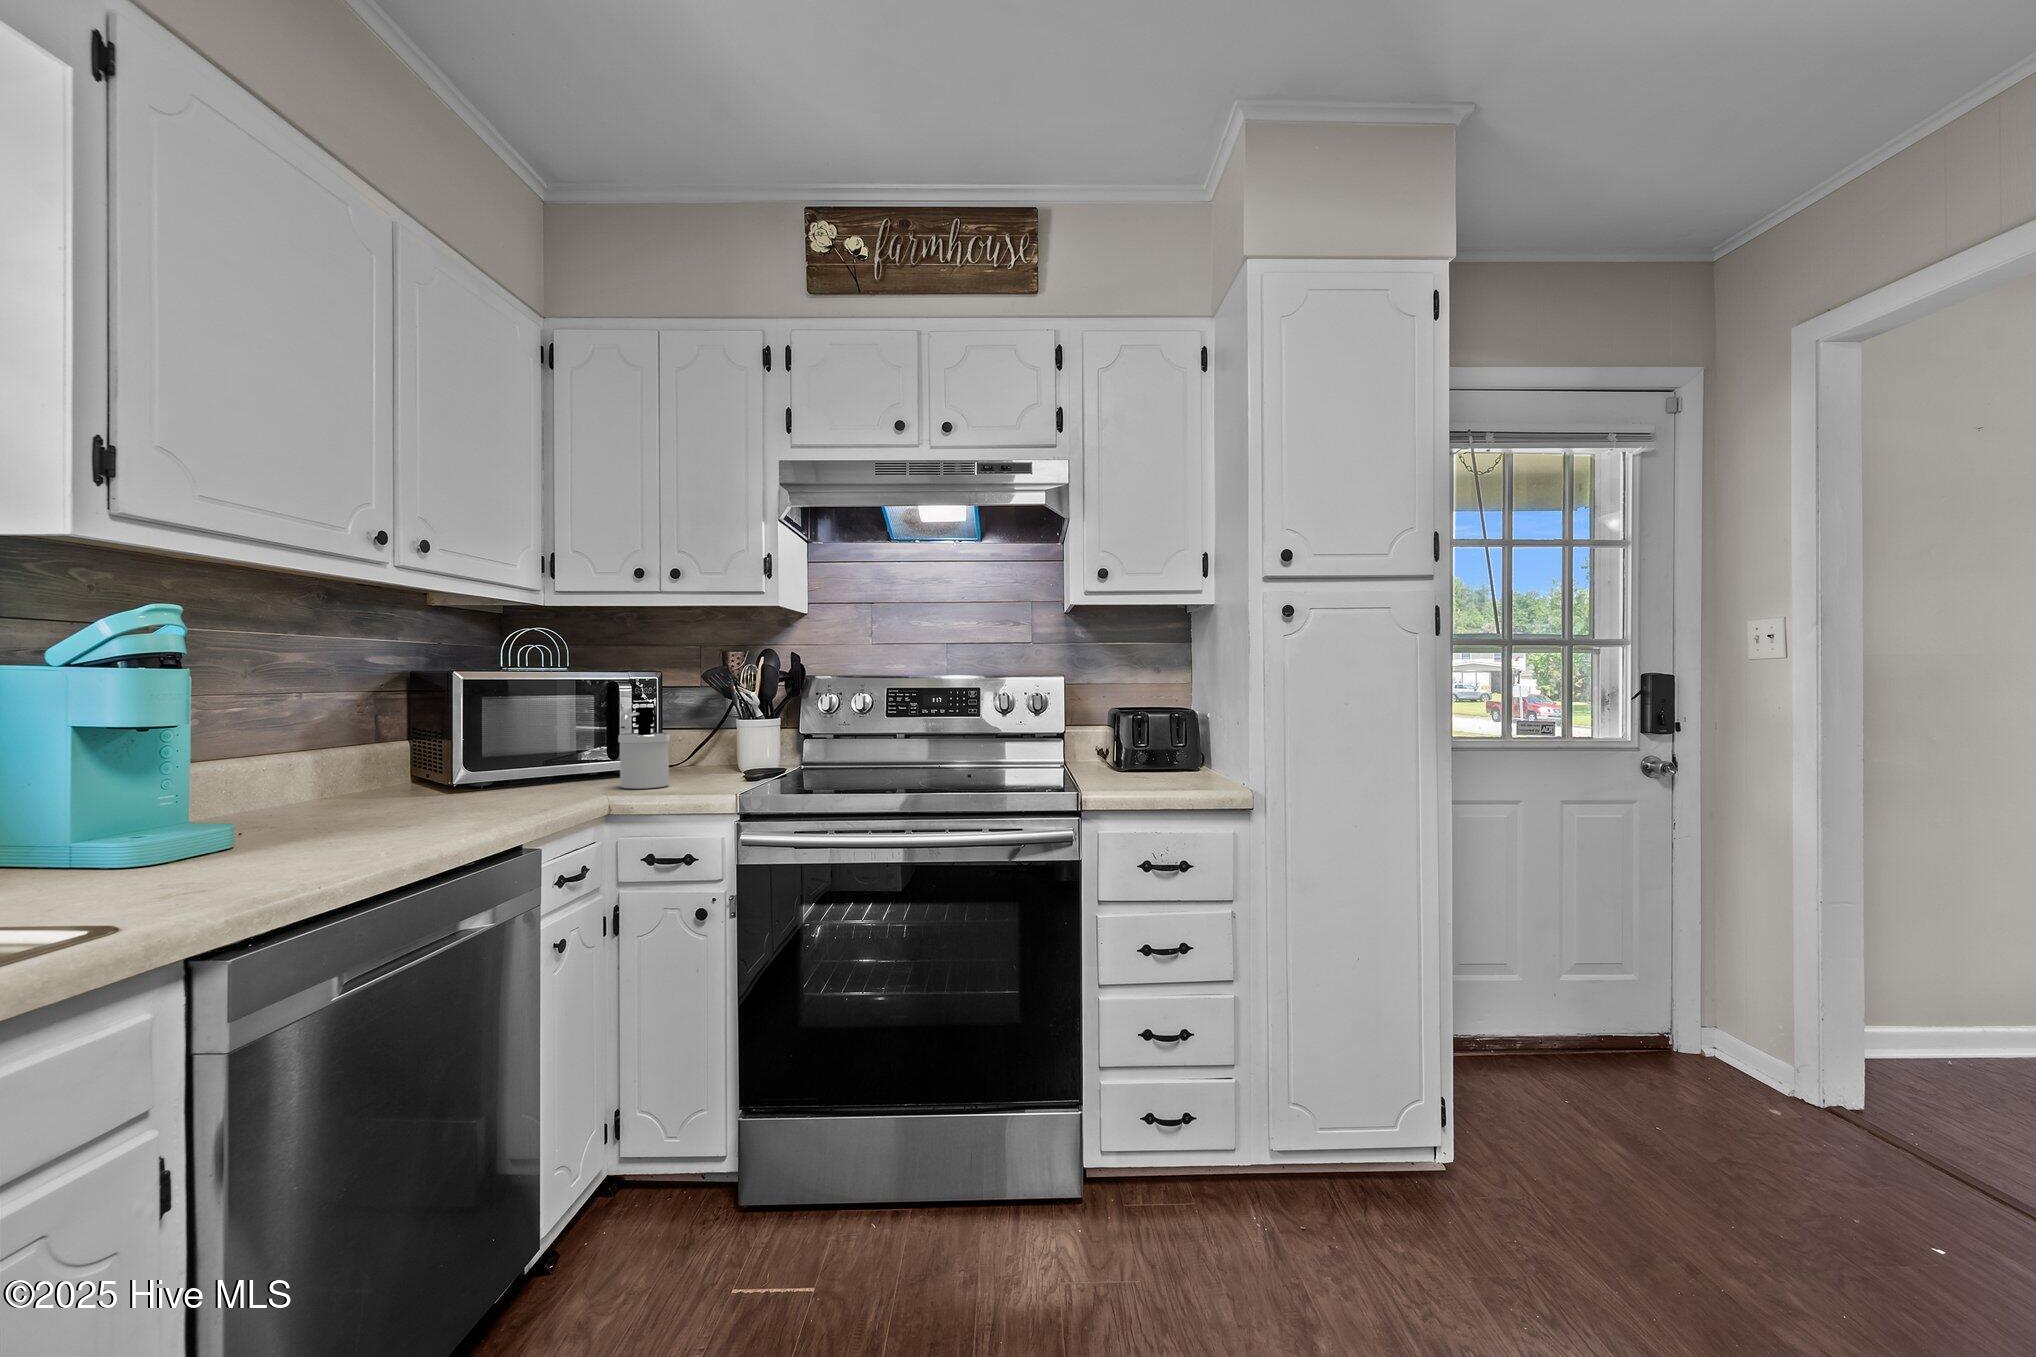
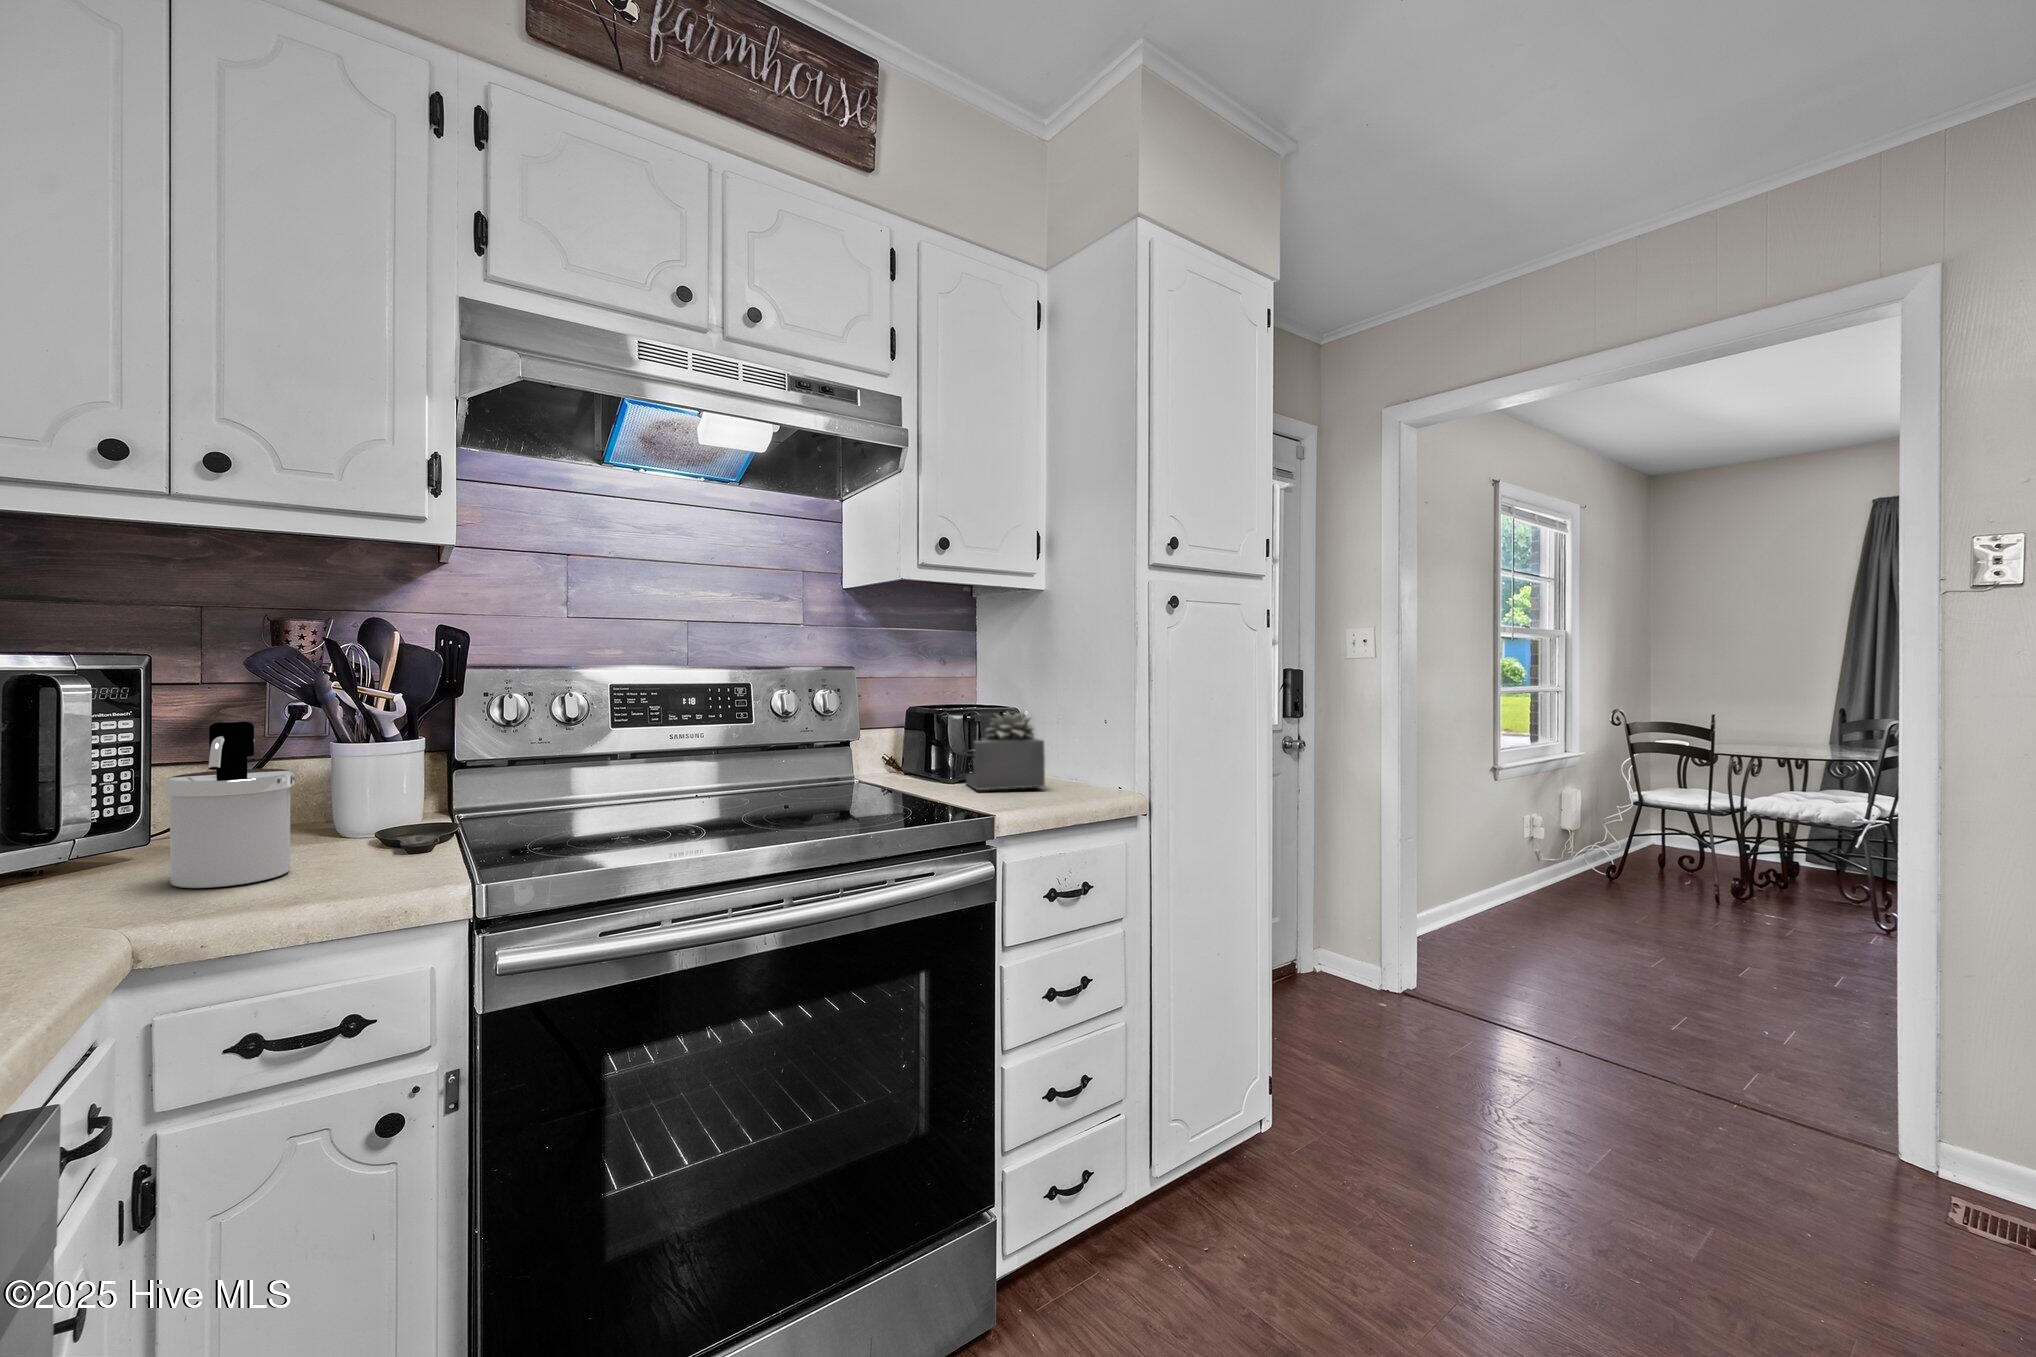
succulent plant: none [1126,713,1194,779] -> present [966,712,1045,790]

